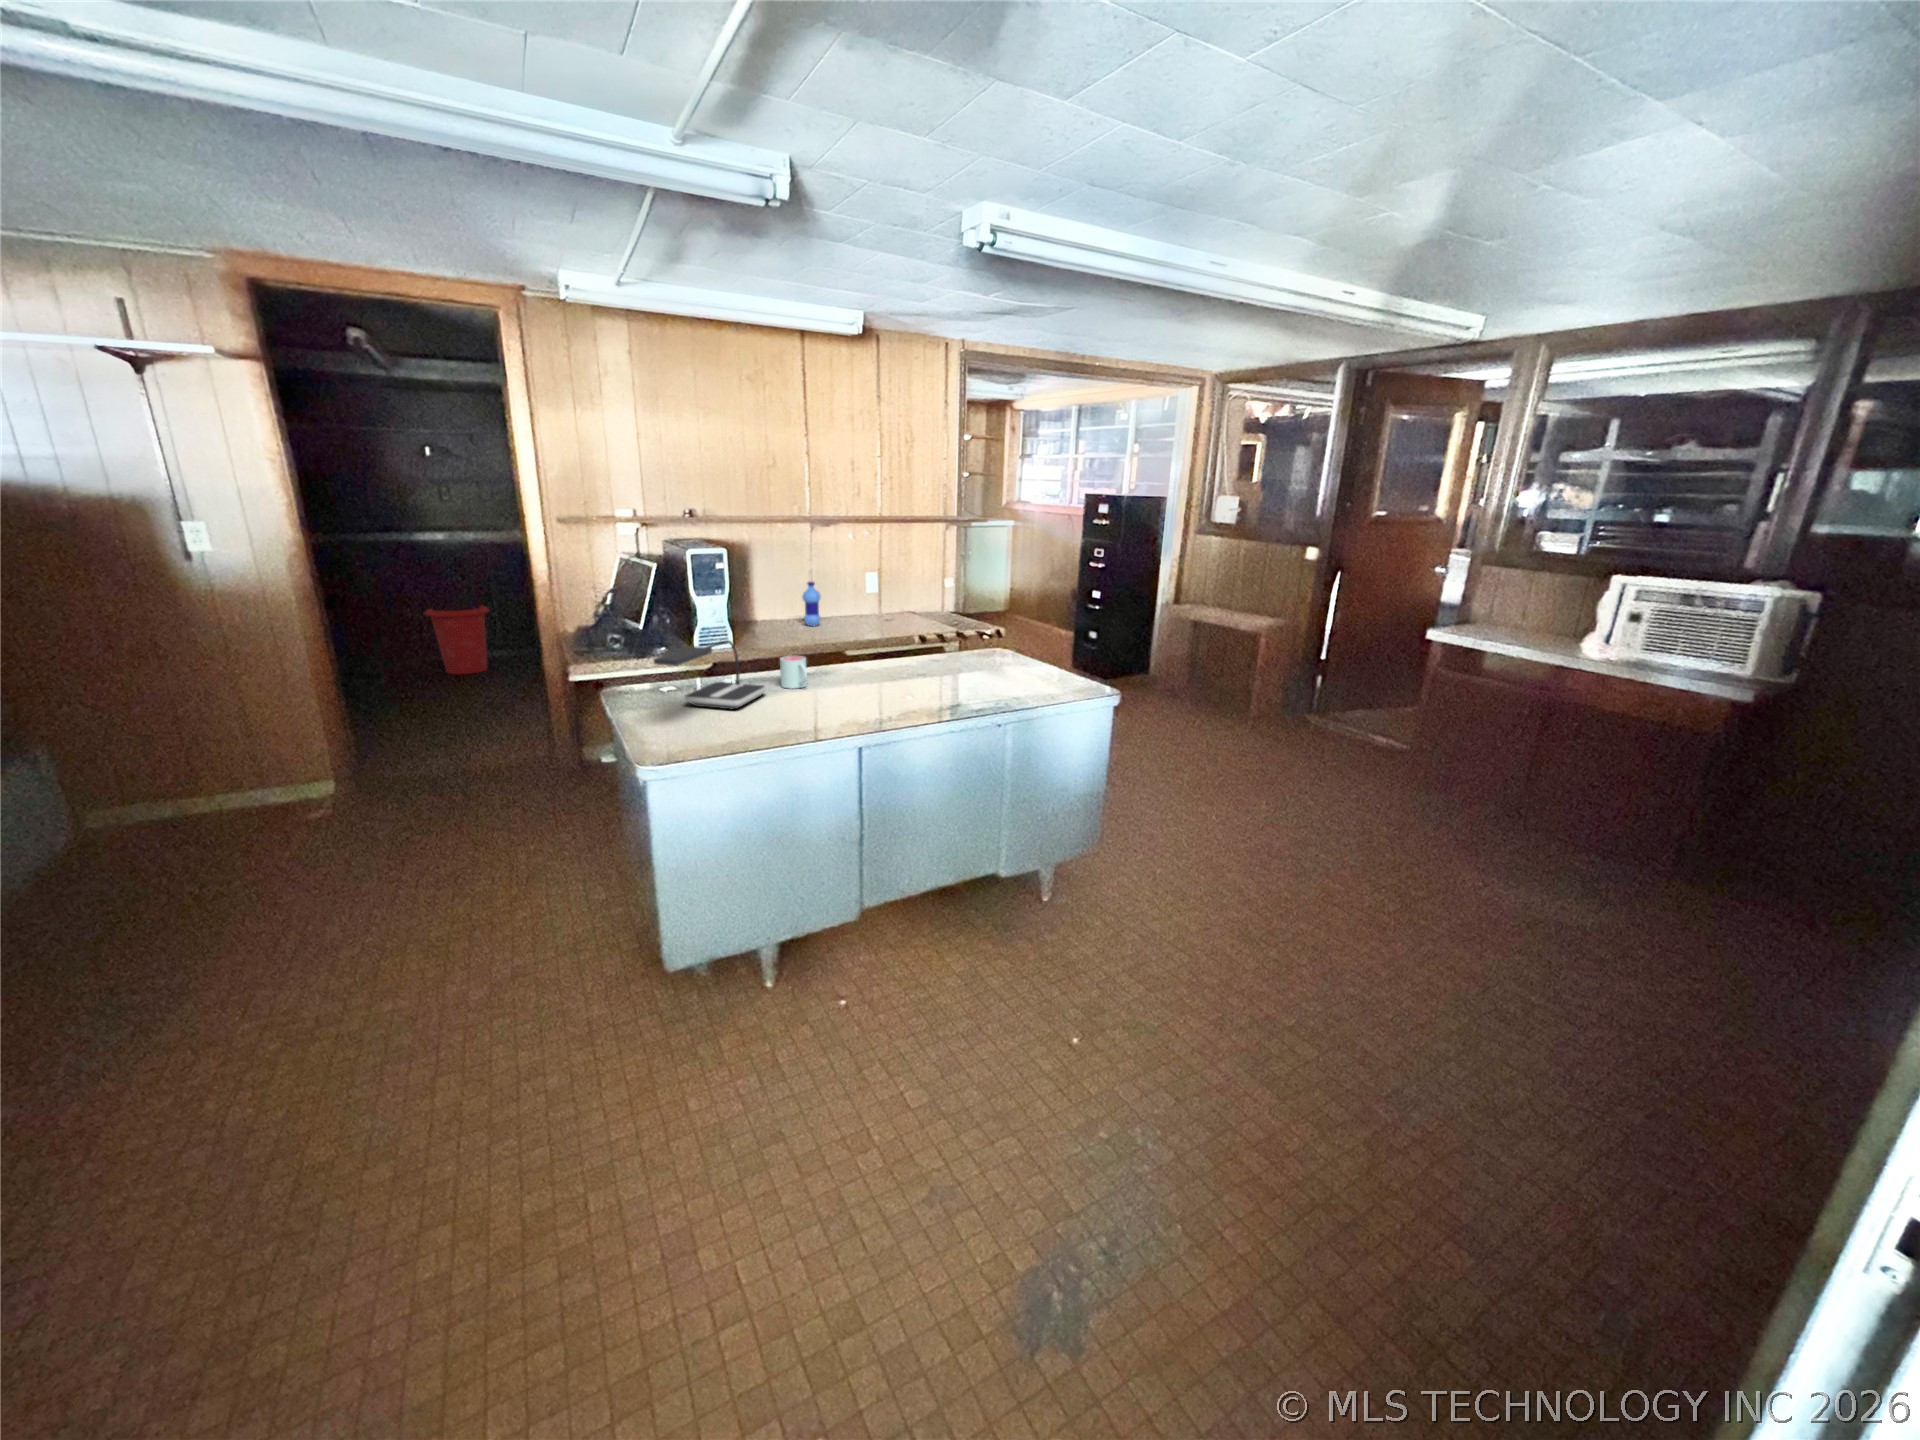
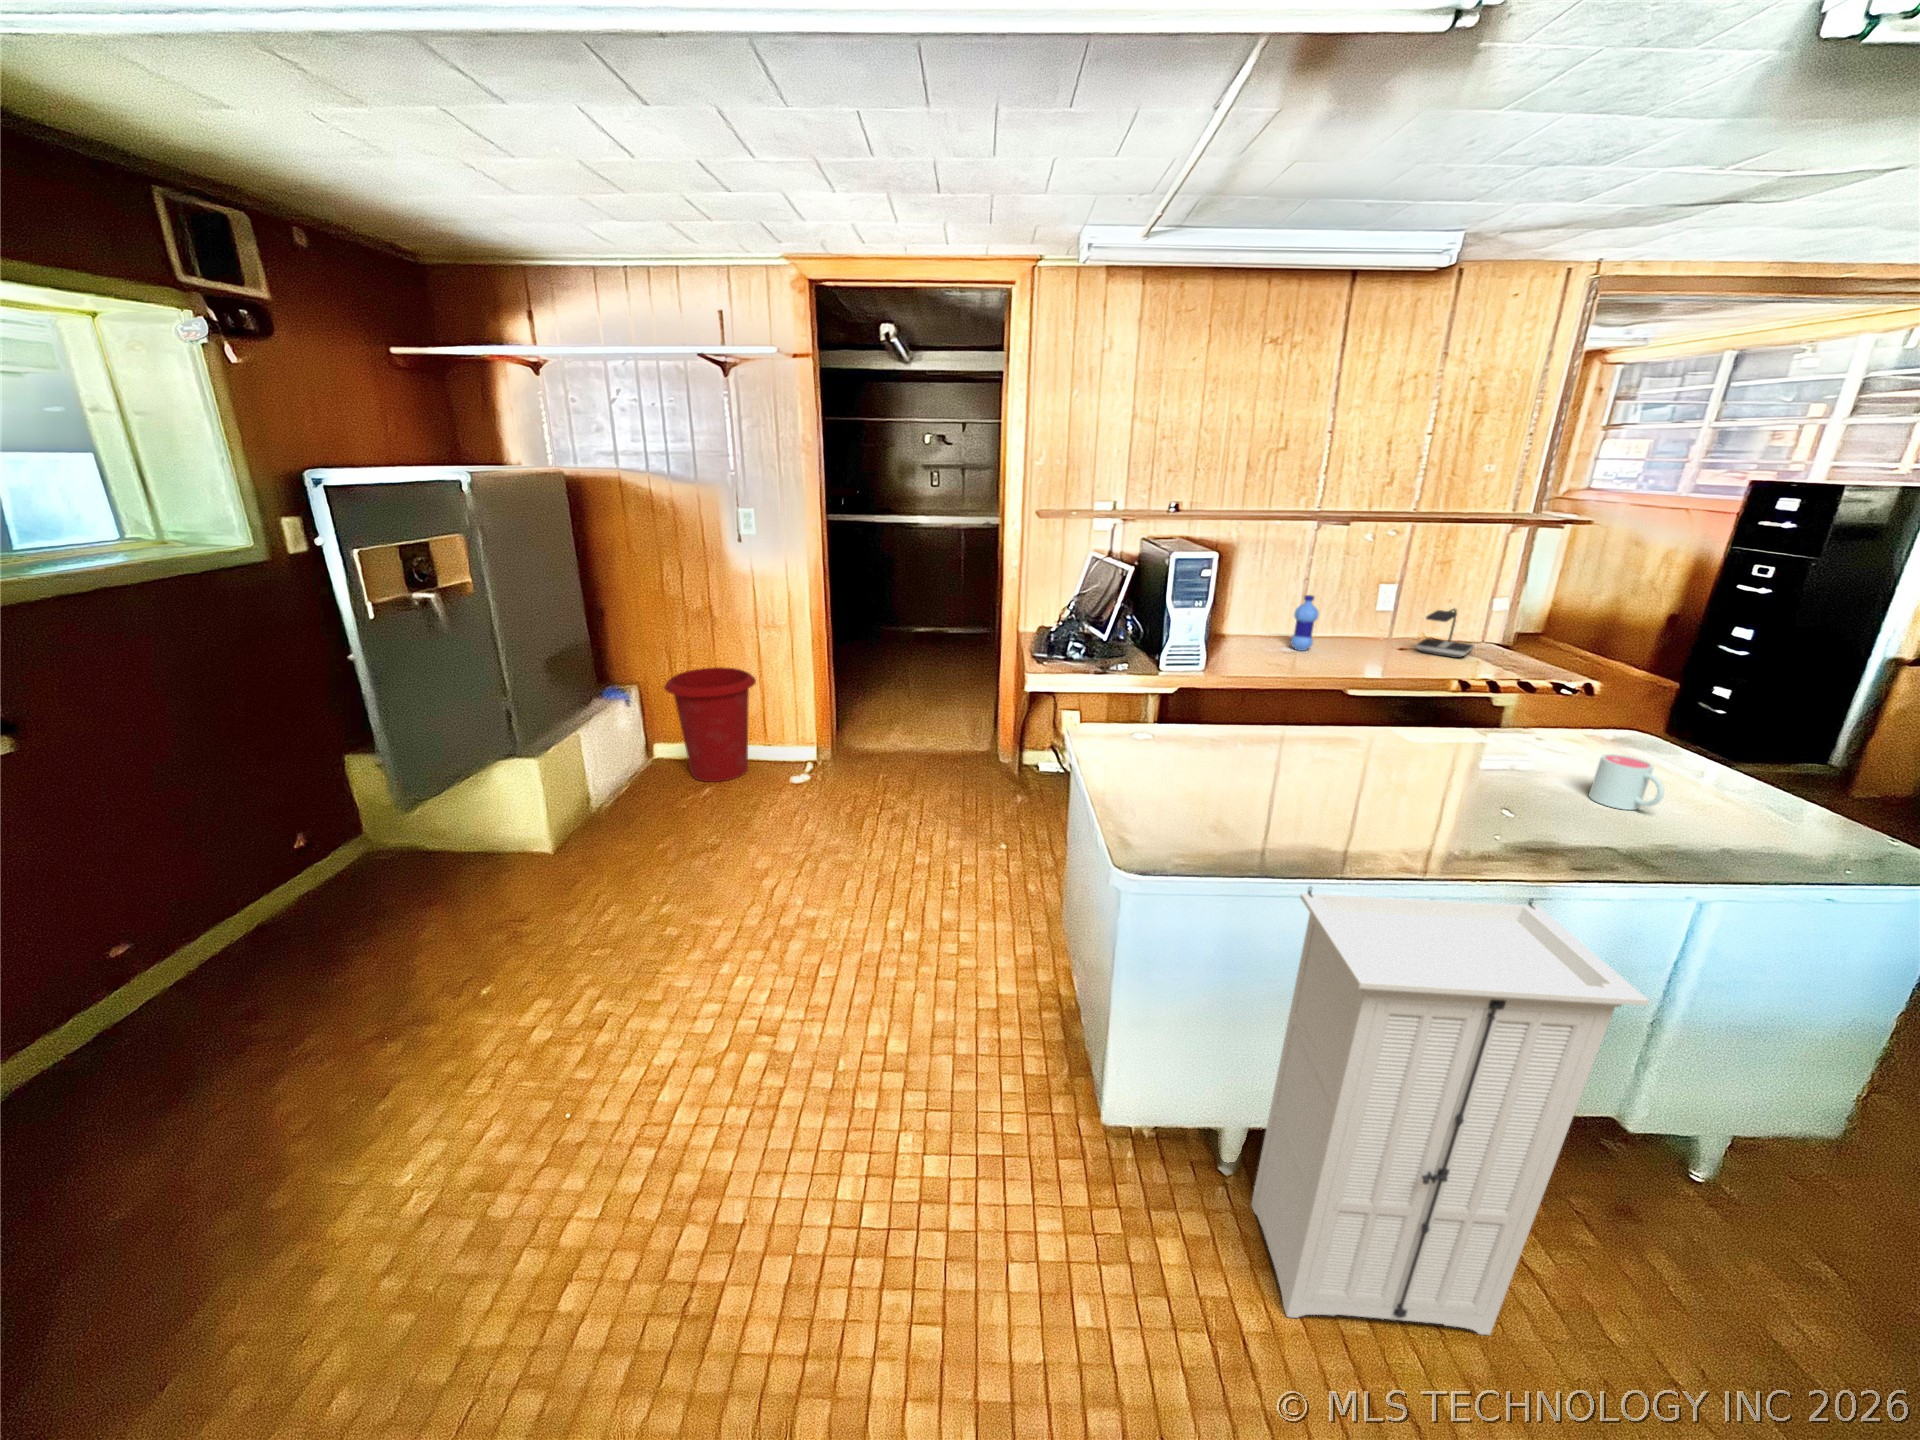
waste bin: present [425,606,489,675] -> present [664,667,756,782]
desk lamp: present [654,640,767,709] -> present [1415,609,1474,658]
mug: present [780,656,807,689] -> present [1589,754,1664,810]
storage cabinet: none [763,724,933,1025] -> present [1251,887,1649,1335]

